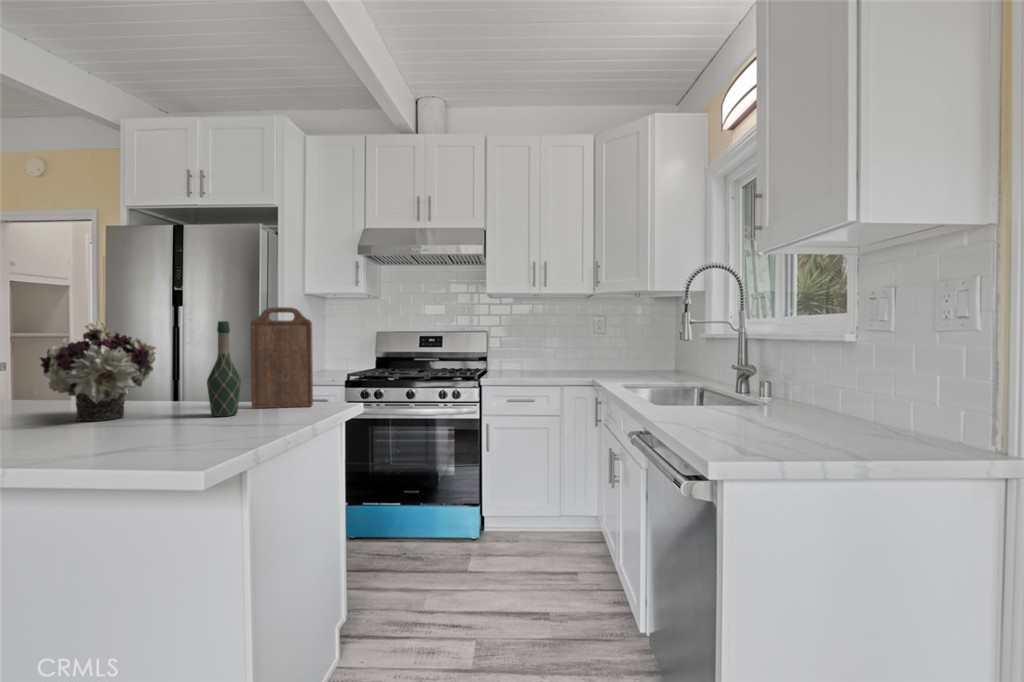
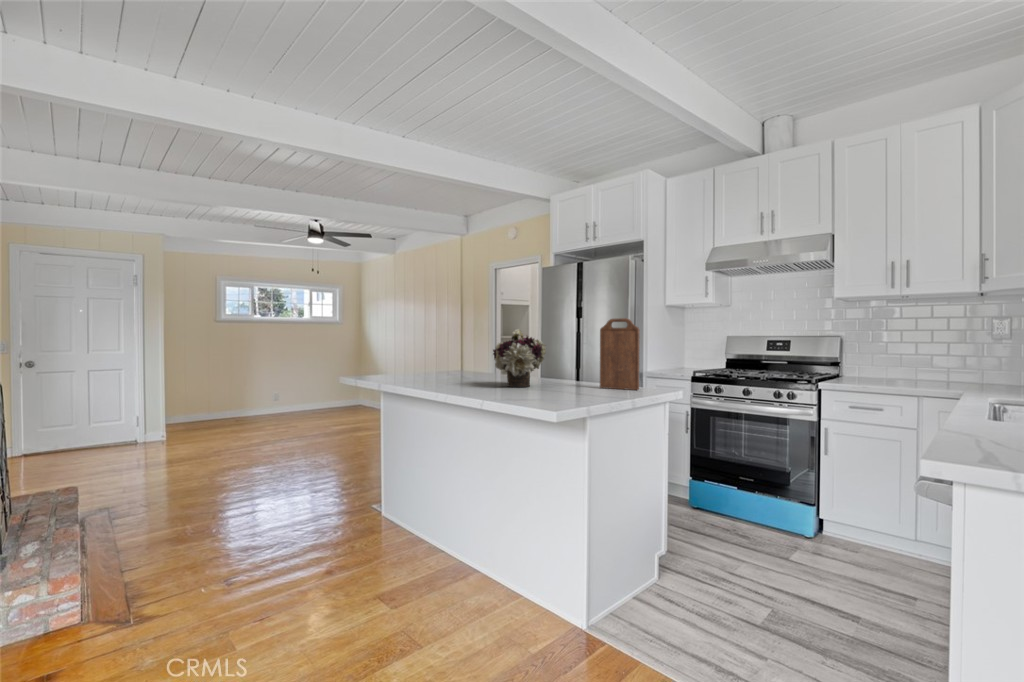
wine bottle: present [207,321,241,416] -> none [570,329,590,391]

